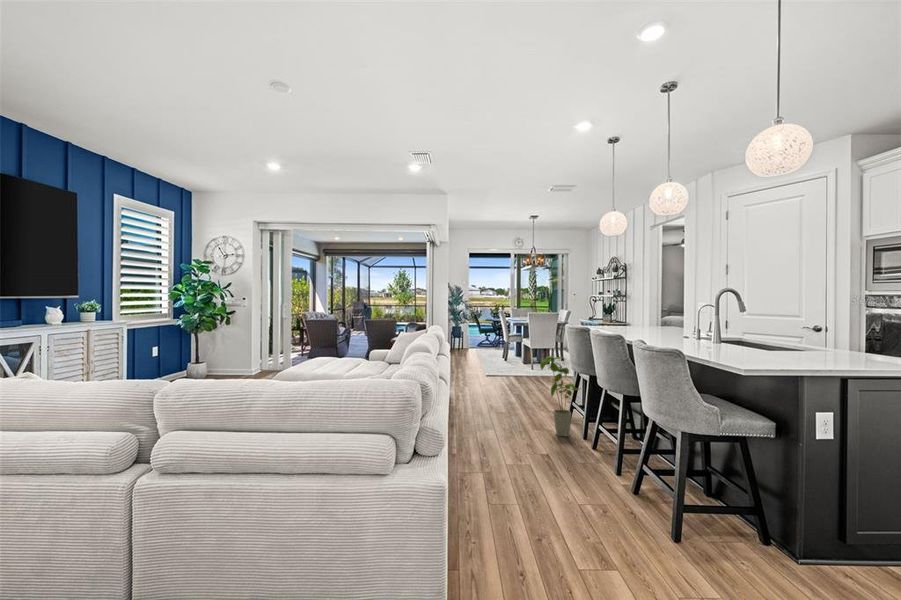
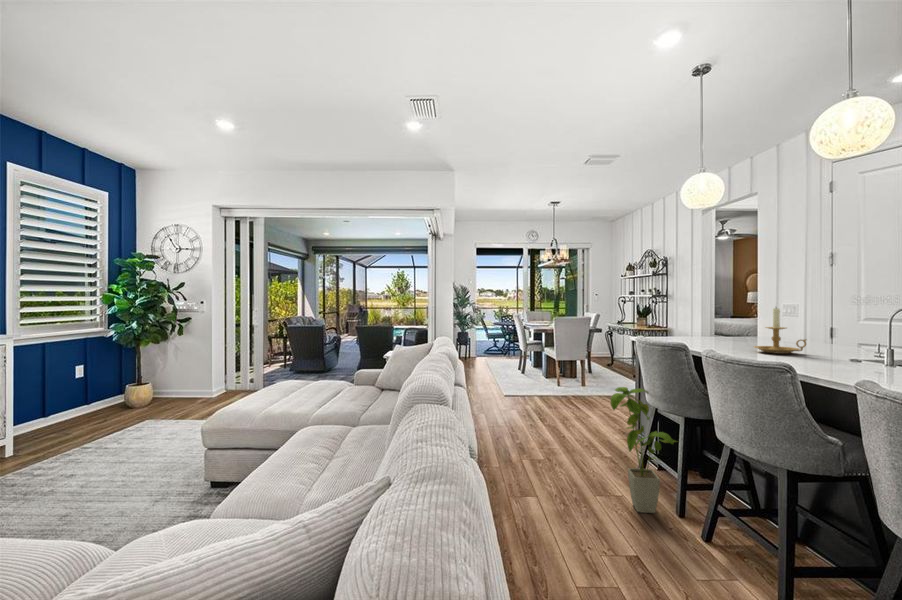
candle holder: none [635,304,666,335] -> present [754,308,806,354]

